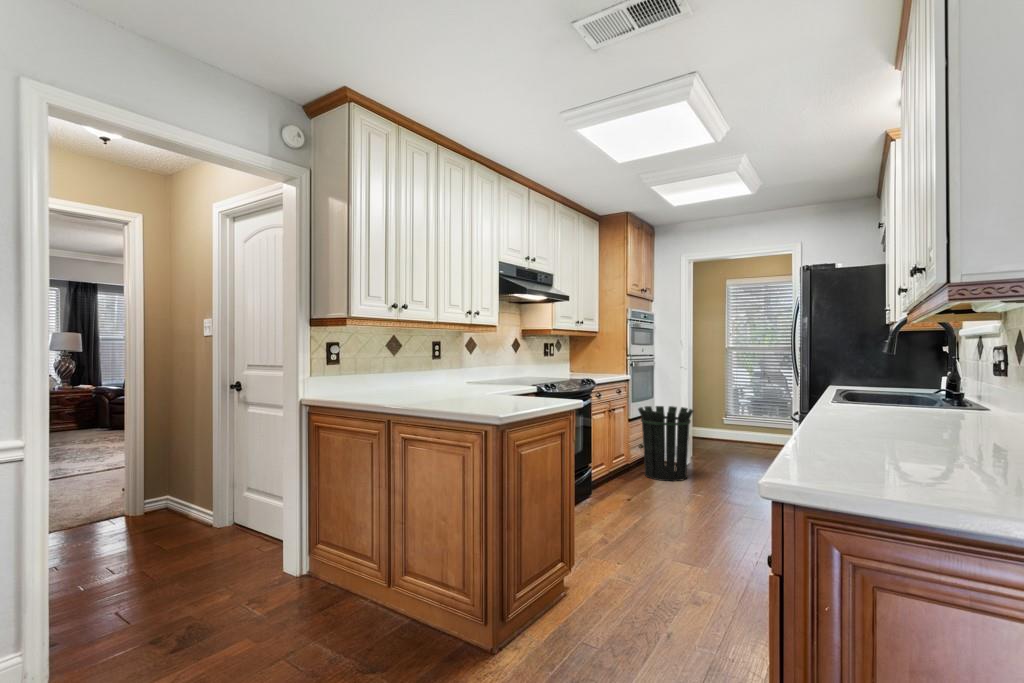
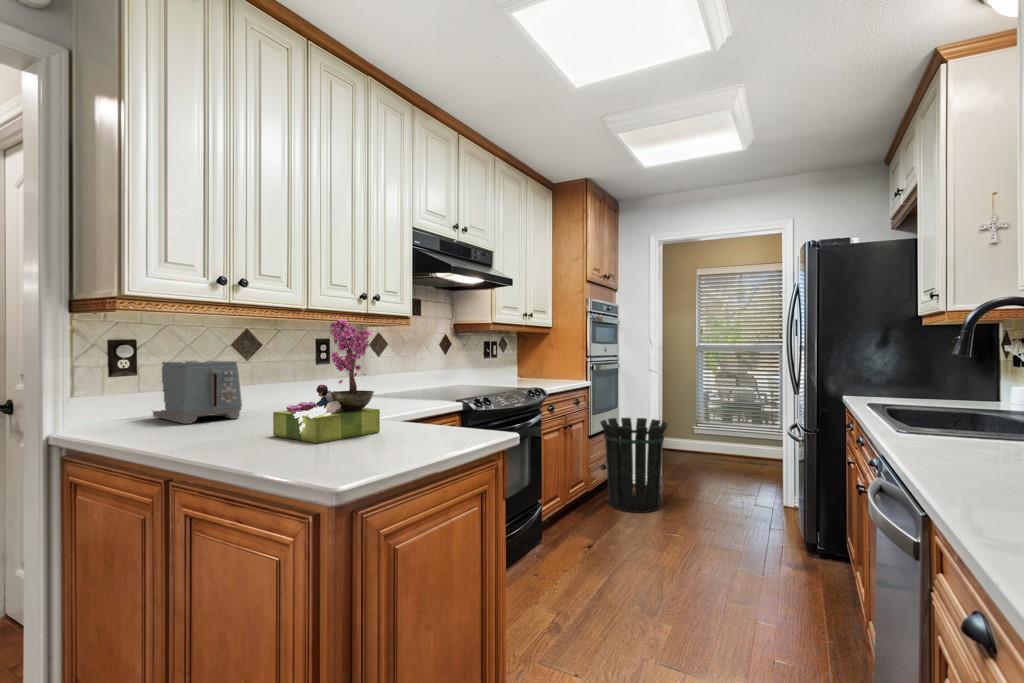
flower arrangement: none [438,328,499,402] -> present [273,318,380,443]
toaster: none [344,356,402,395] -> present [153,360,242,424]

